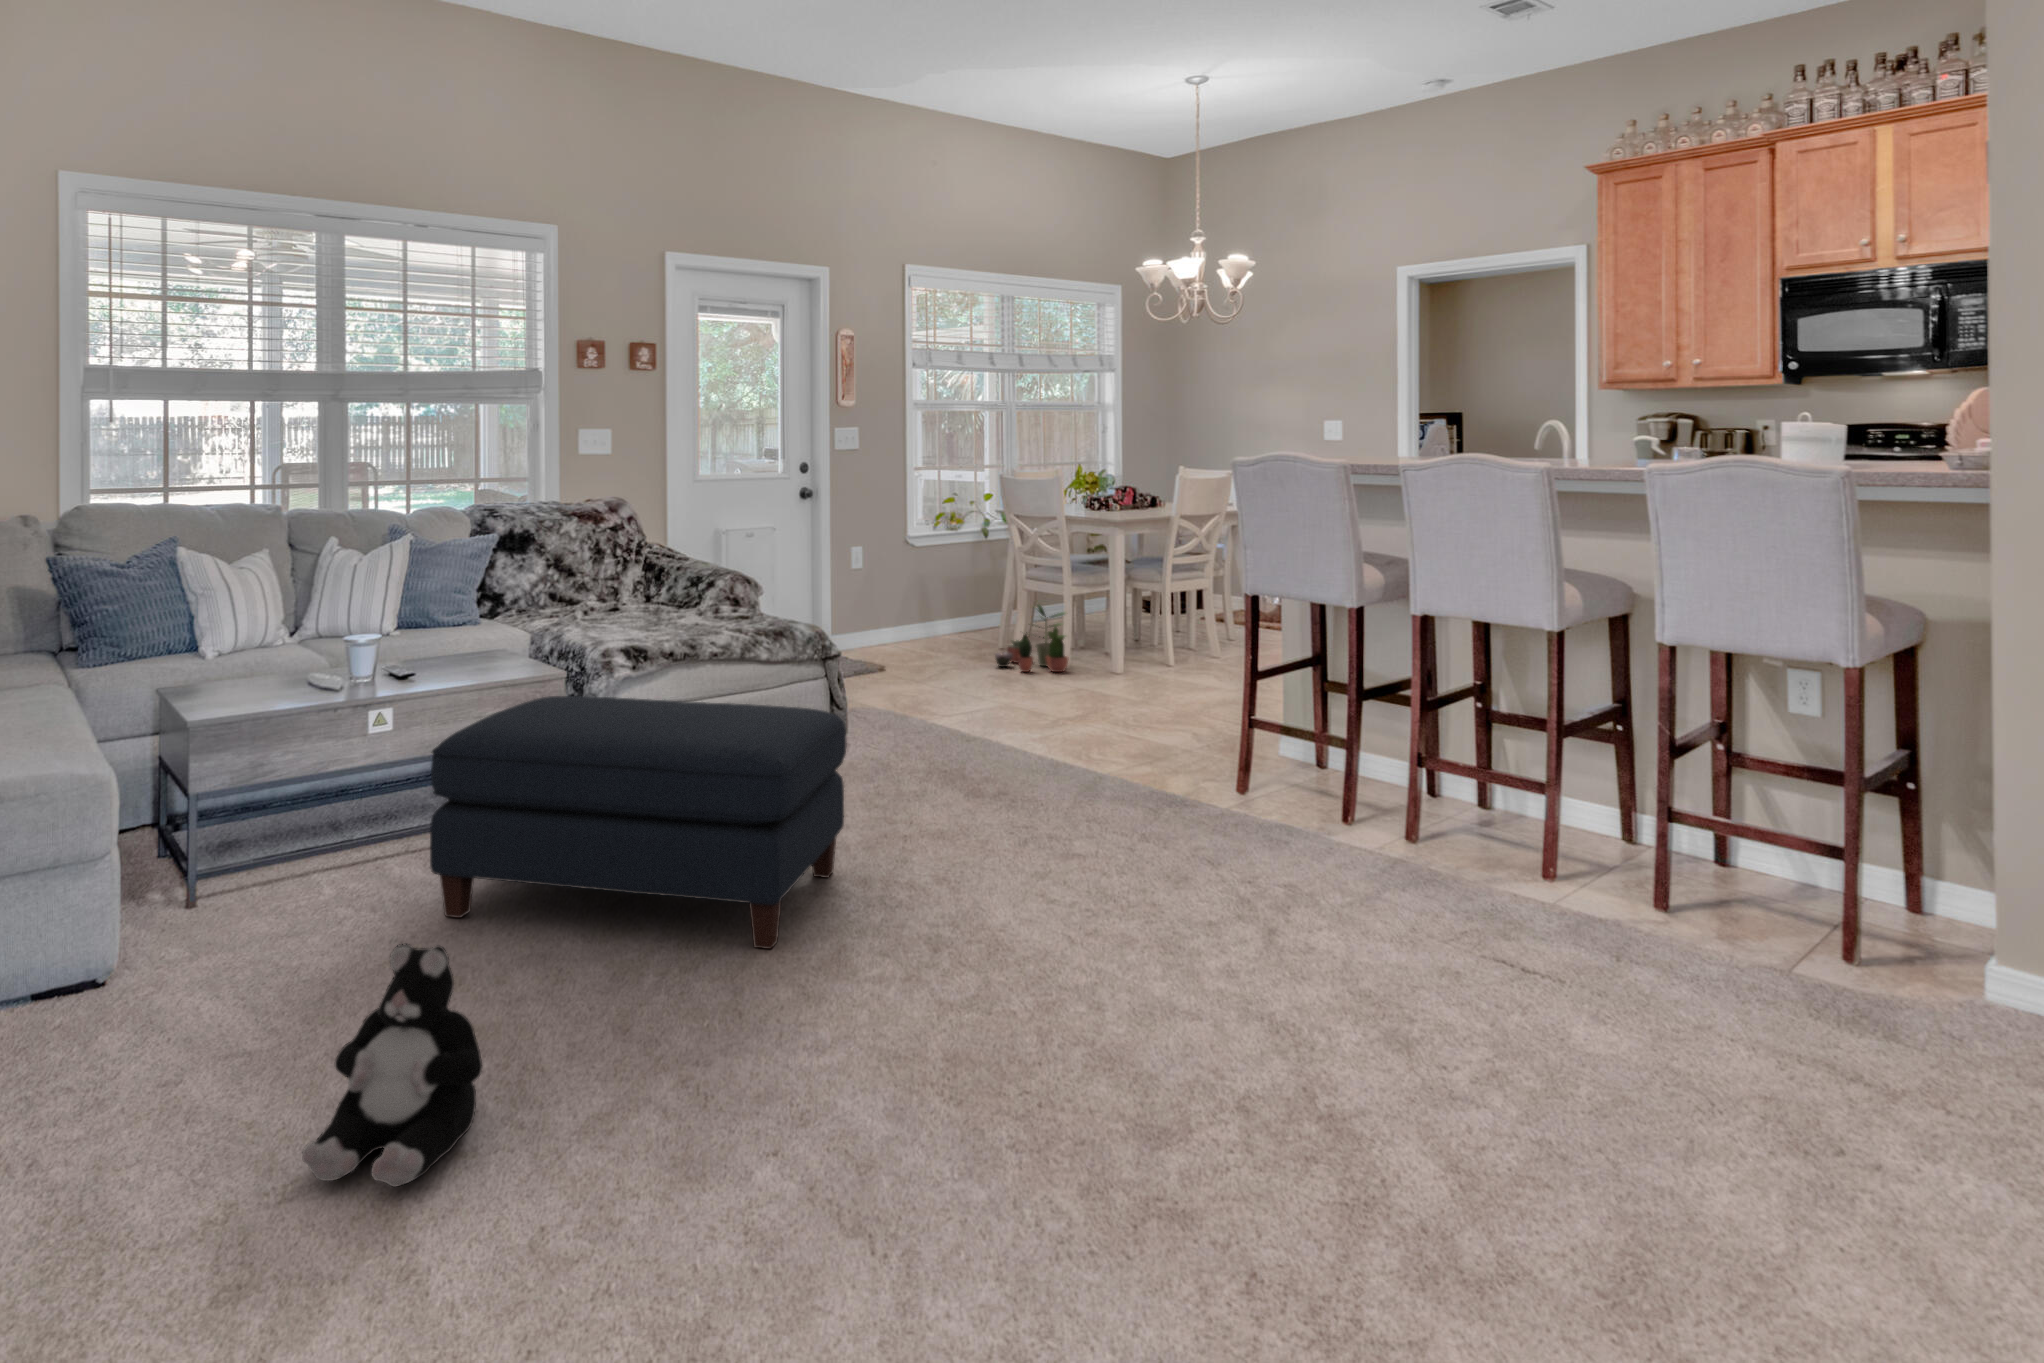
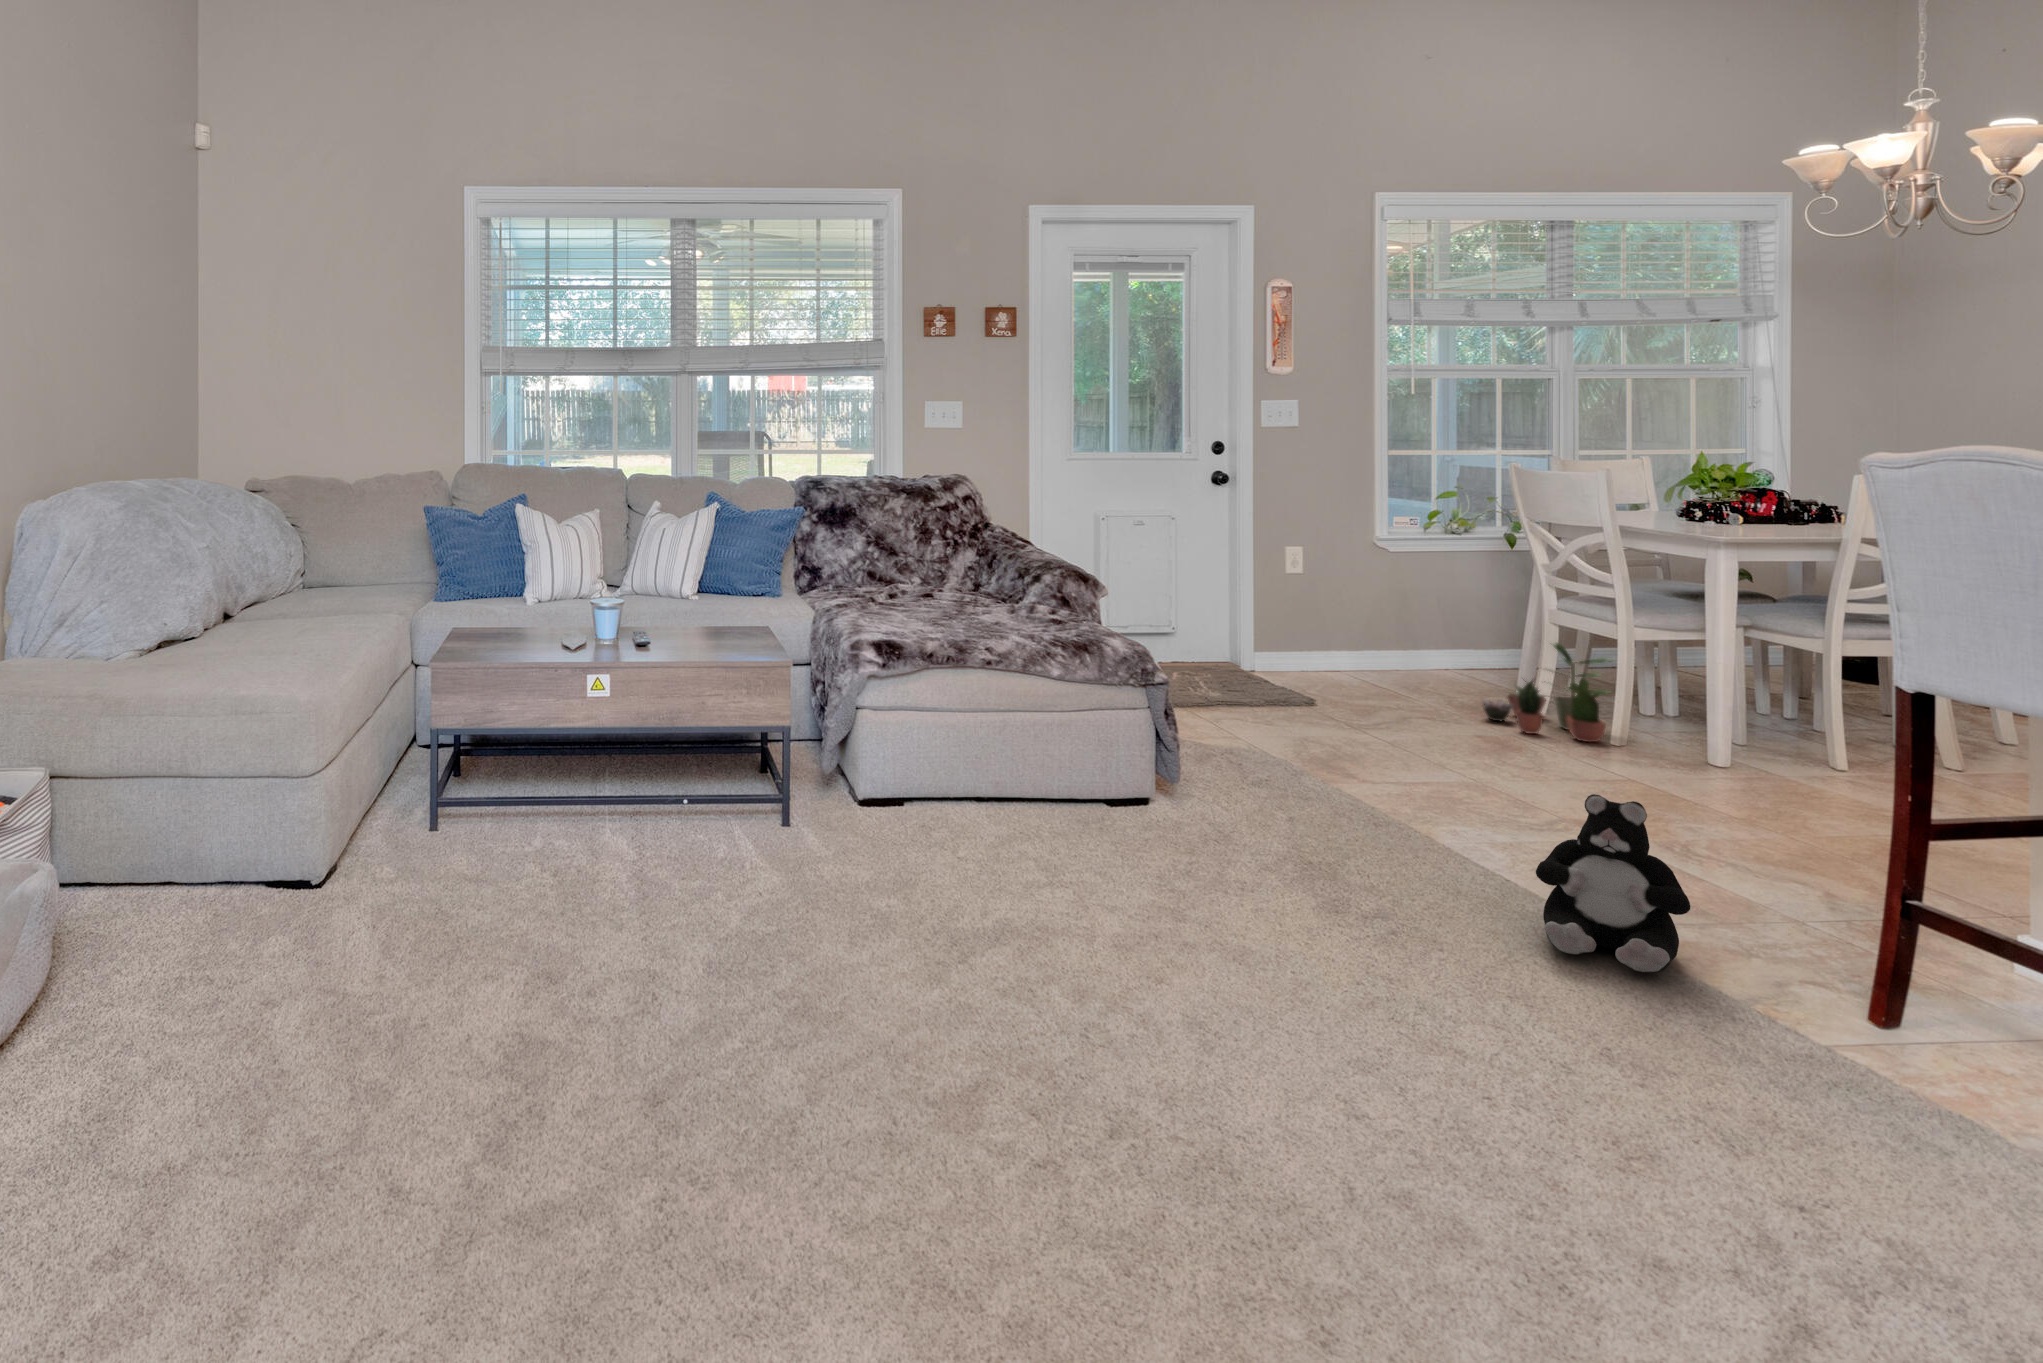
ottoman: present [430,696,847,949] -> none [580,687,1043,1050]
plush toy: present [302,944,482,1187] -> present [1536,794,1690,973]

